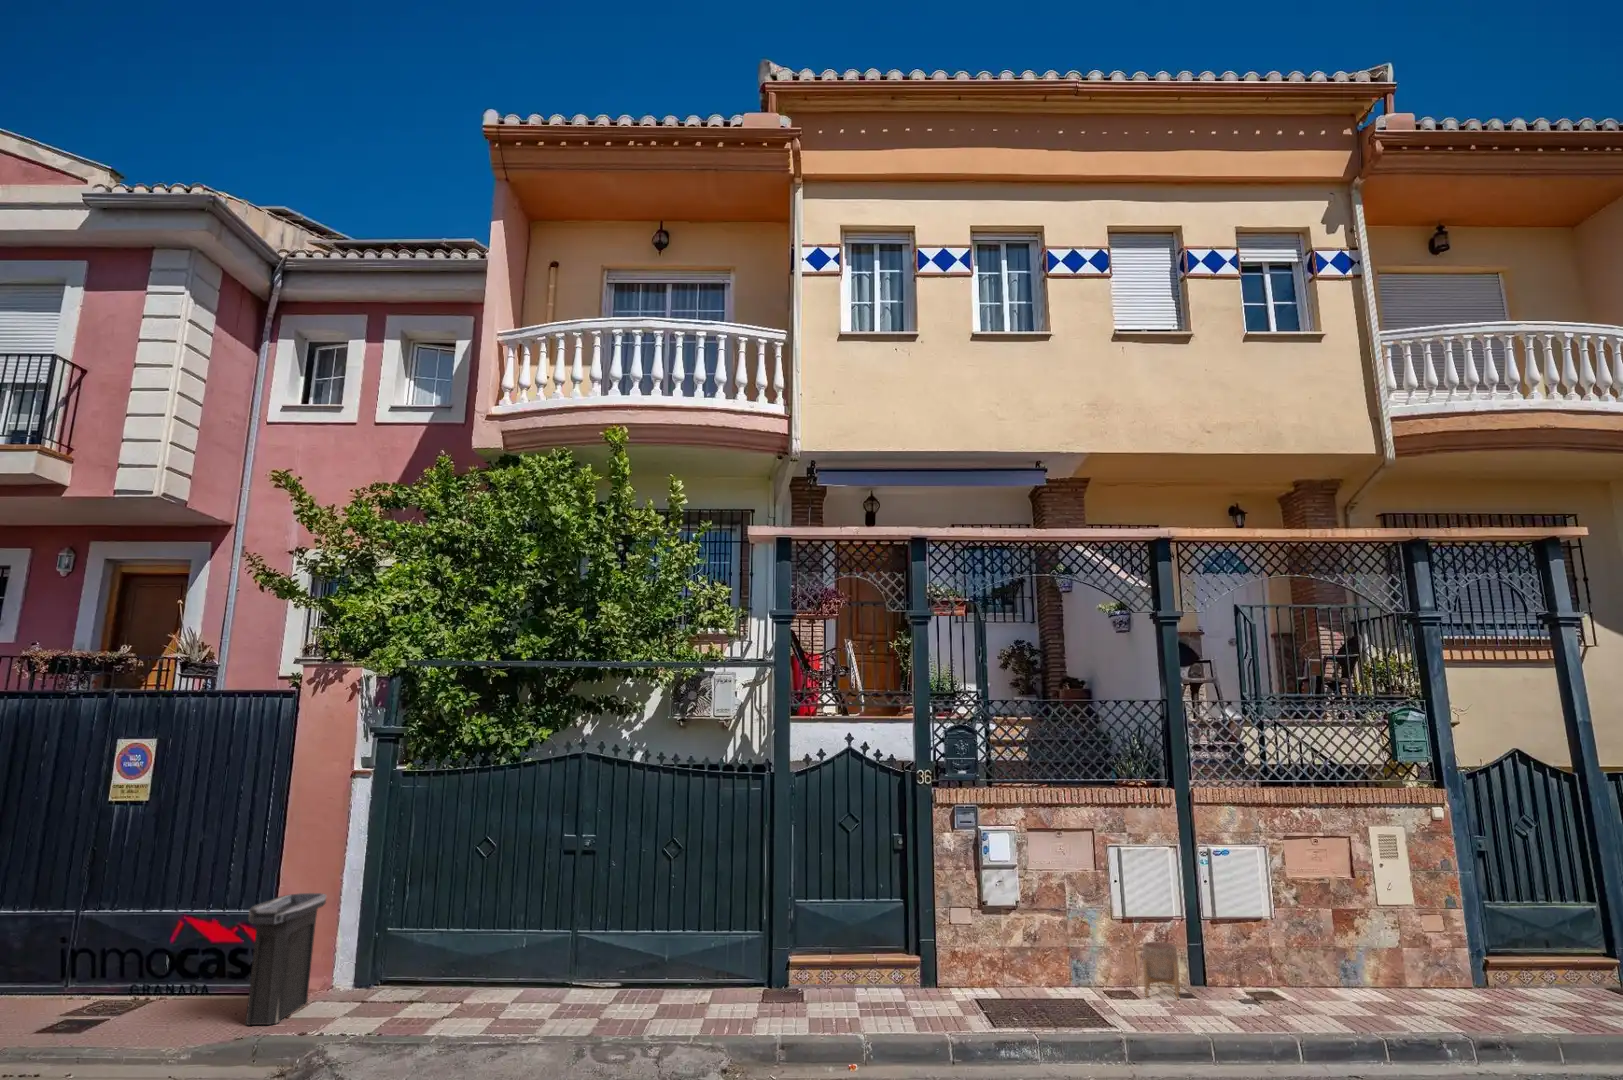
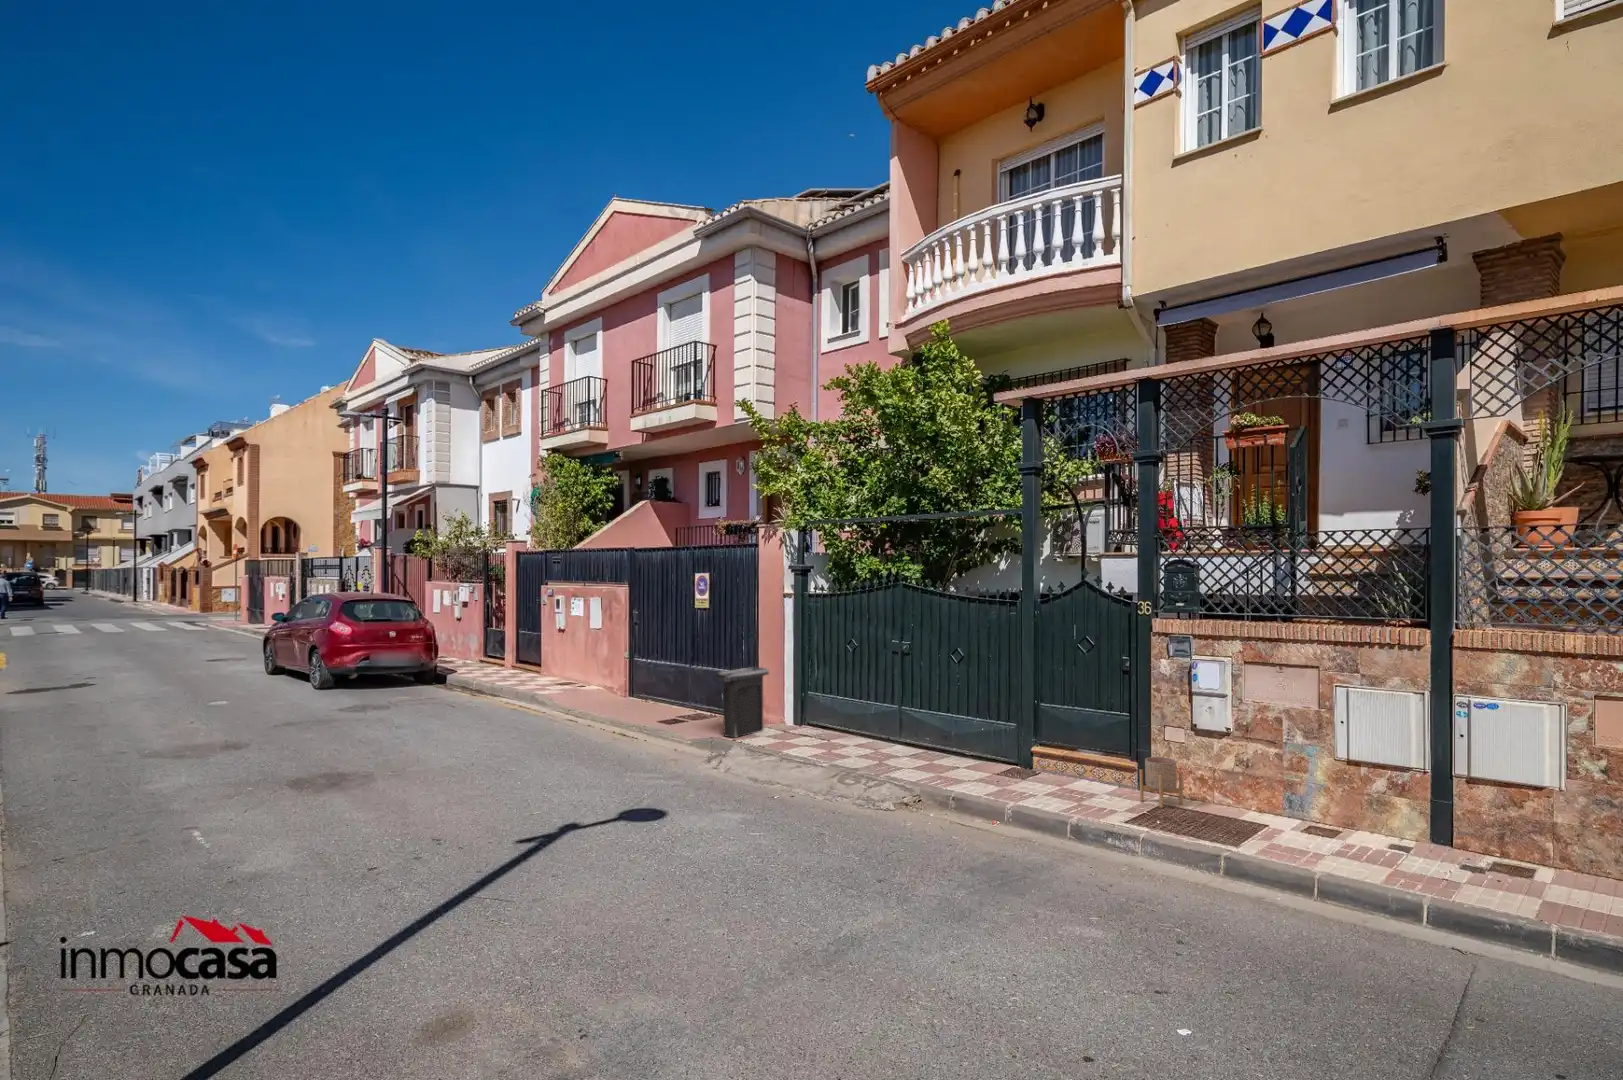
planter: present [1143,942,1180,1000] -> present [1139,757,1183,808]

